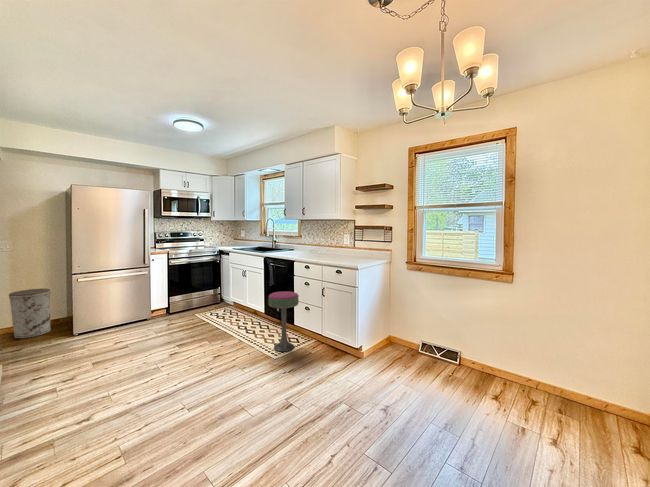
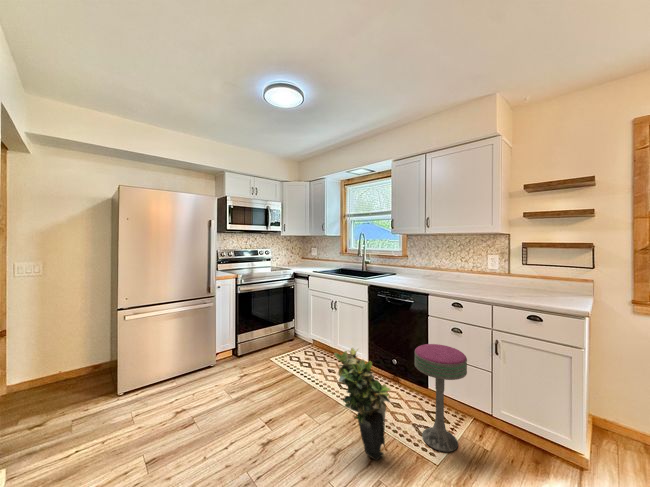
trash can: present [9,288,51,338] -> none [34,324,89,398]
potted plant: none [214,294,250,356] -> present [334,348,391,460]

